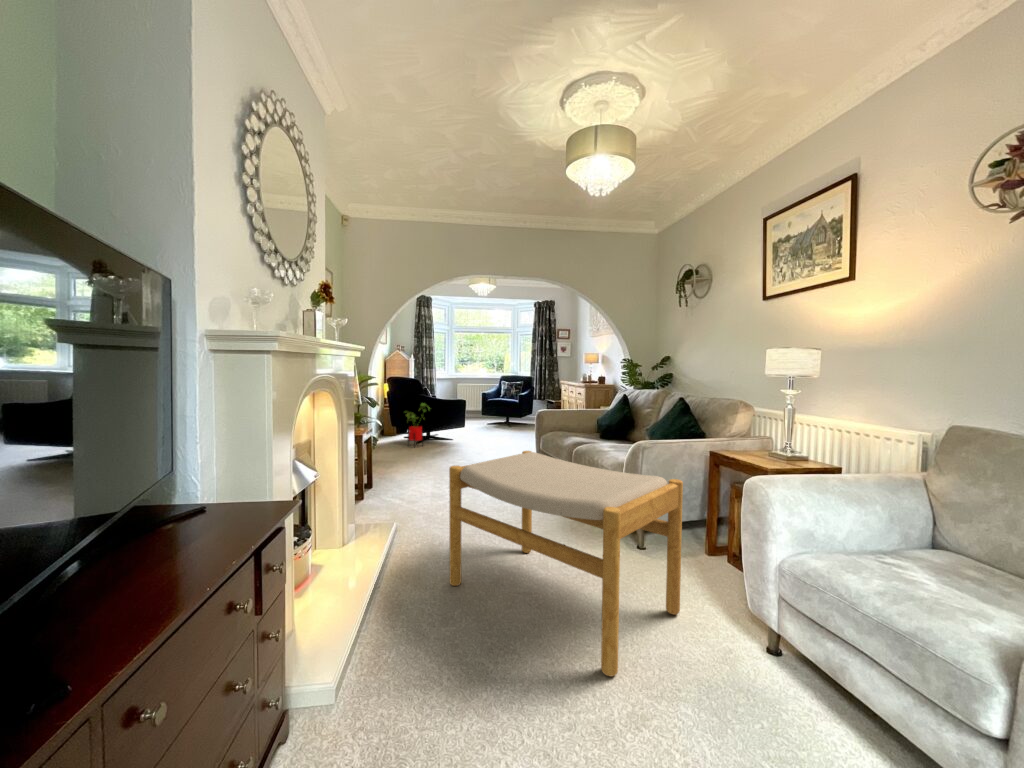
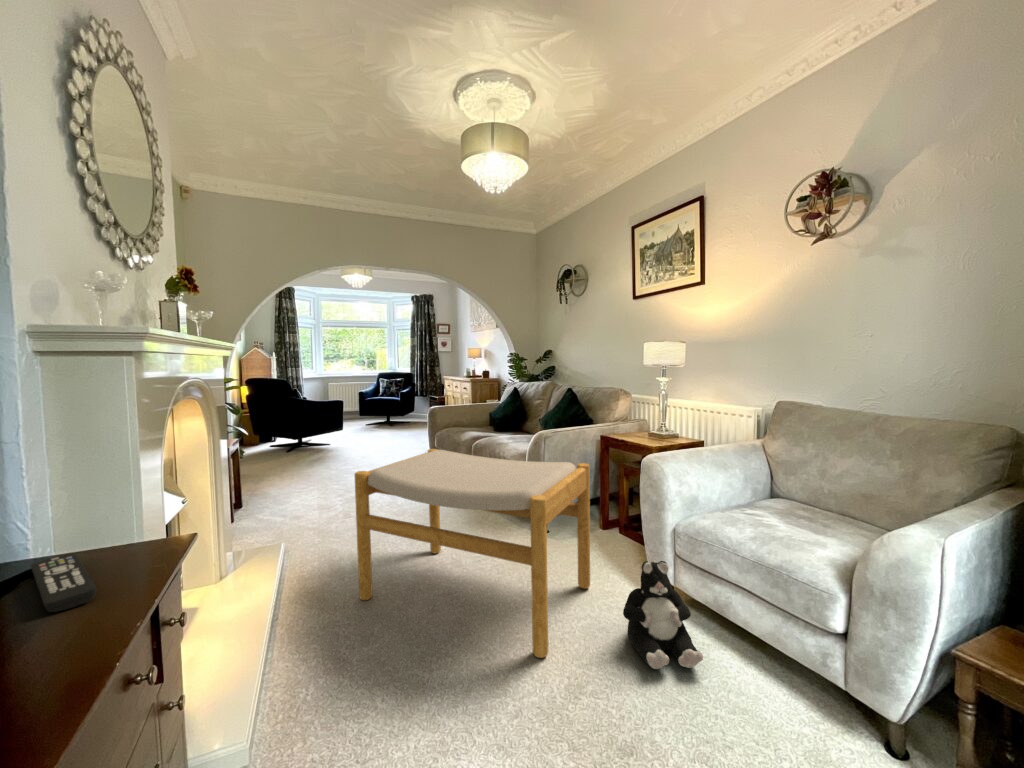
house plant: present [406,403,430,444] -> none [270,406,304,457]
remote control: none [187,507,221,549] -> present [31,553,96,612]
plush toy: none [706,596,799,728] -> present [623,561,703,669]

